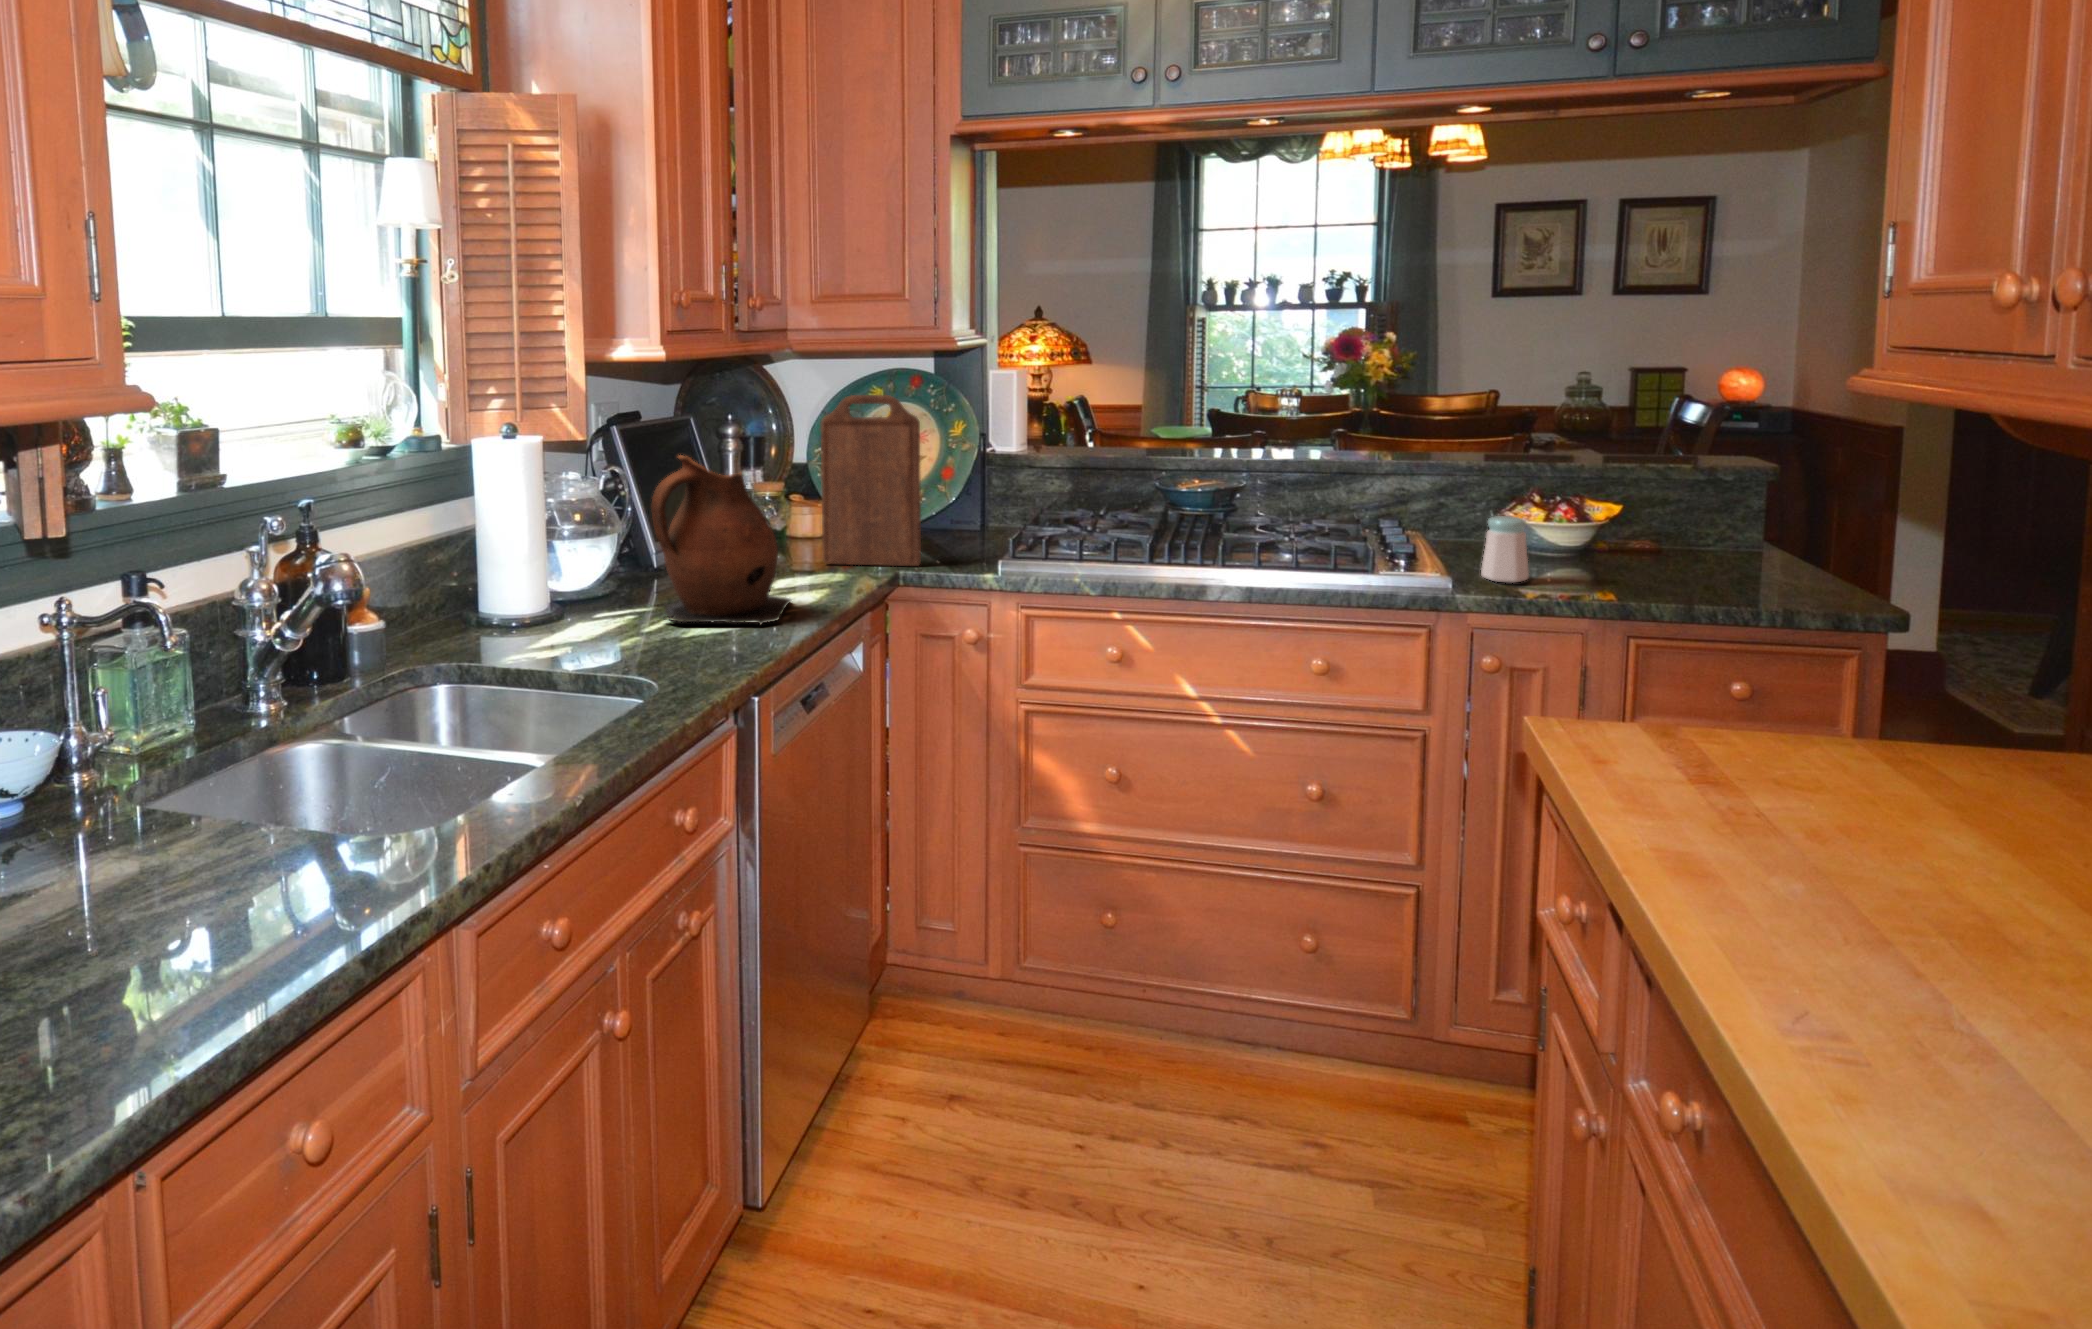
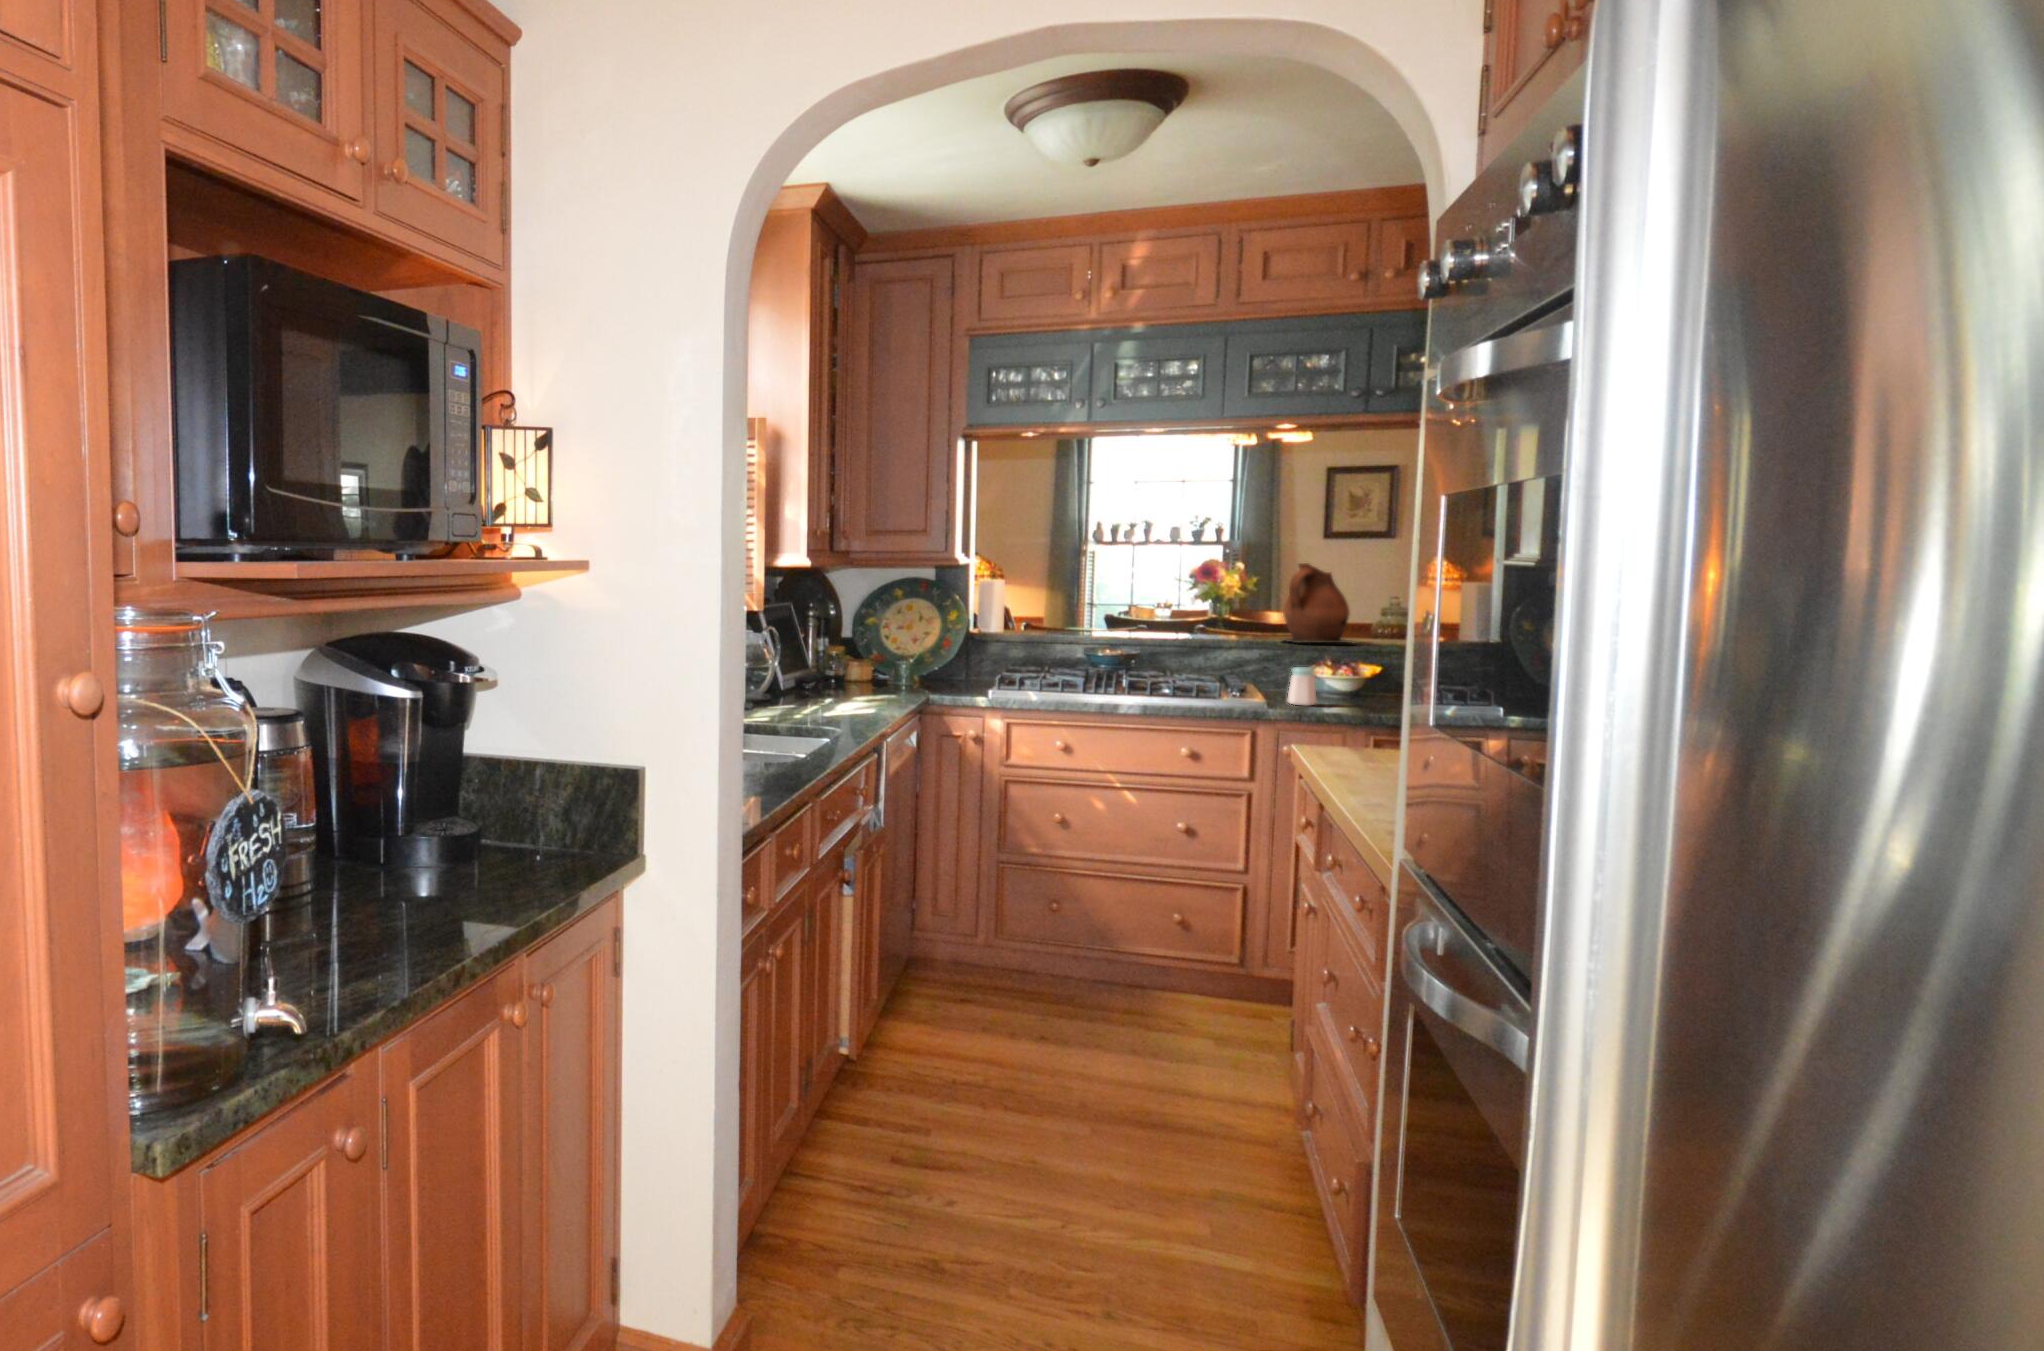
cutting board: present [821,395,921,566] -> none [879,591,942,693]
ceramic pitcher: present [651,455,791,626] -> present [1283,563,1354,643]

